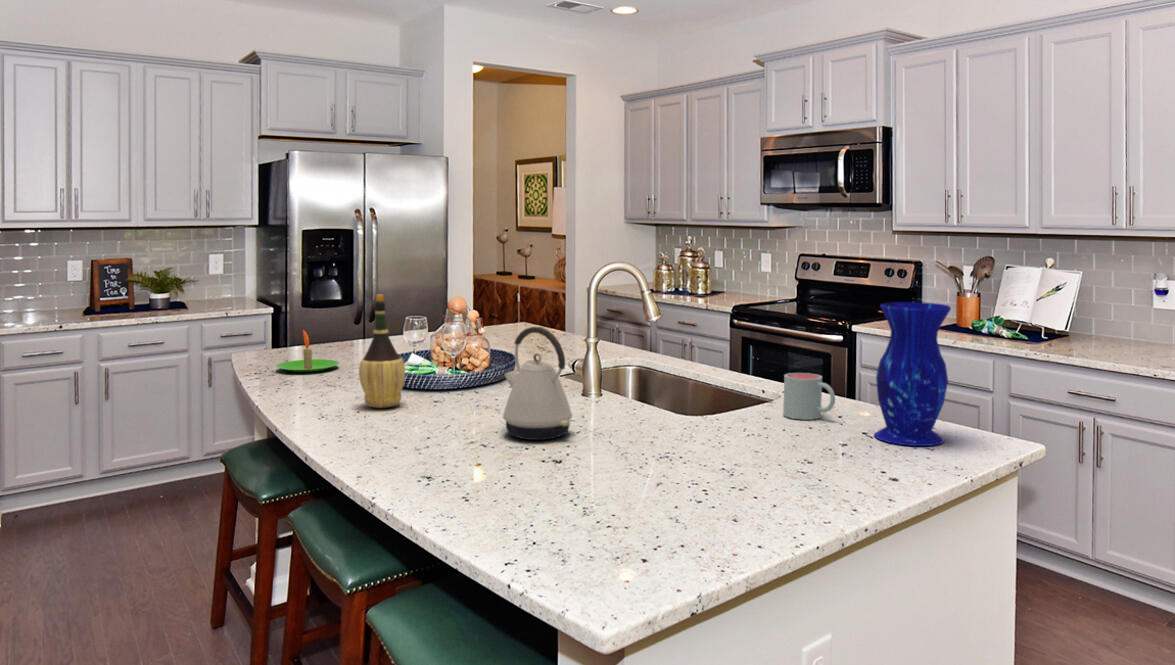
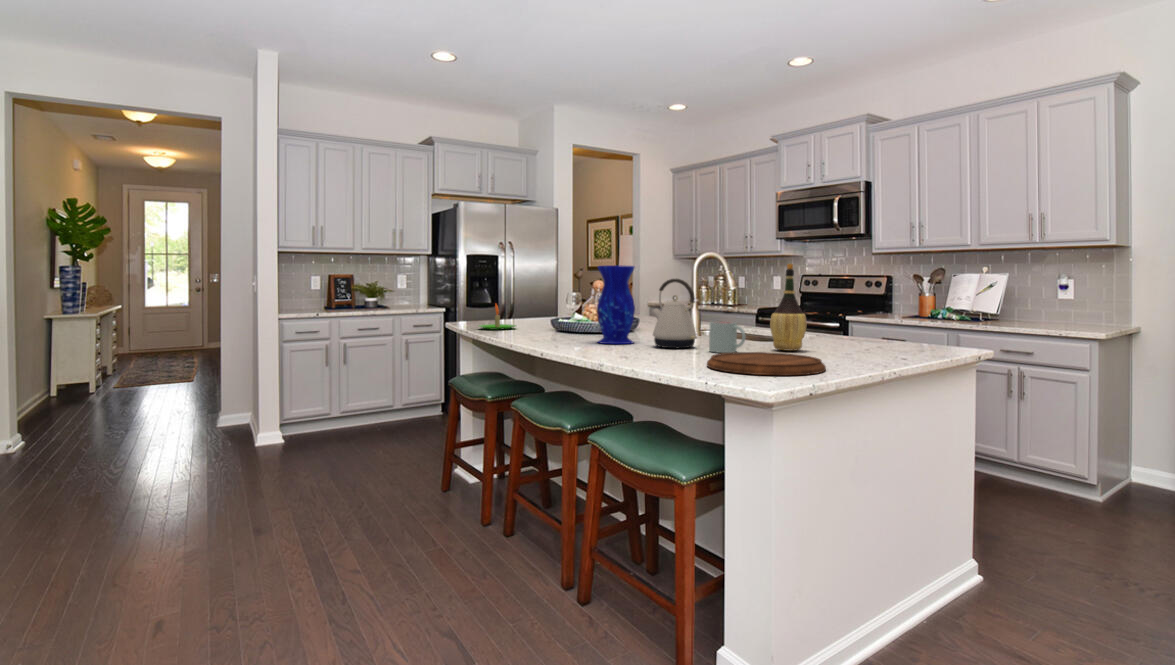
wine bottle: present [359,294,405,408] -> present [770,264,806,351]
vase: present [874,302,951,446] -> present [597,266,635,344]
mug: present [783,373,835,420] -> present [709,321,746,353]
cutting board: none [543,473,734,550] -> present [707,352,826,375]

